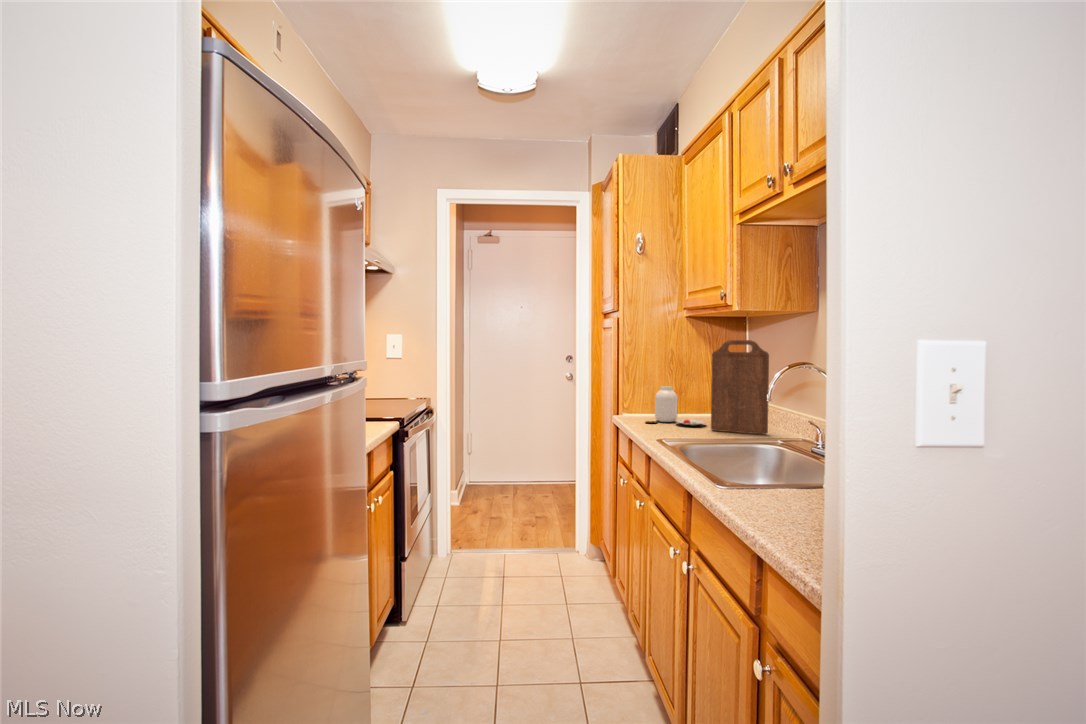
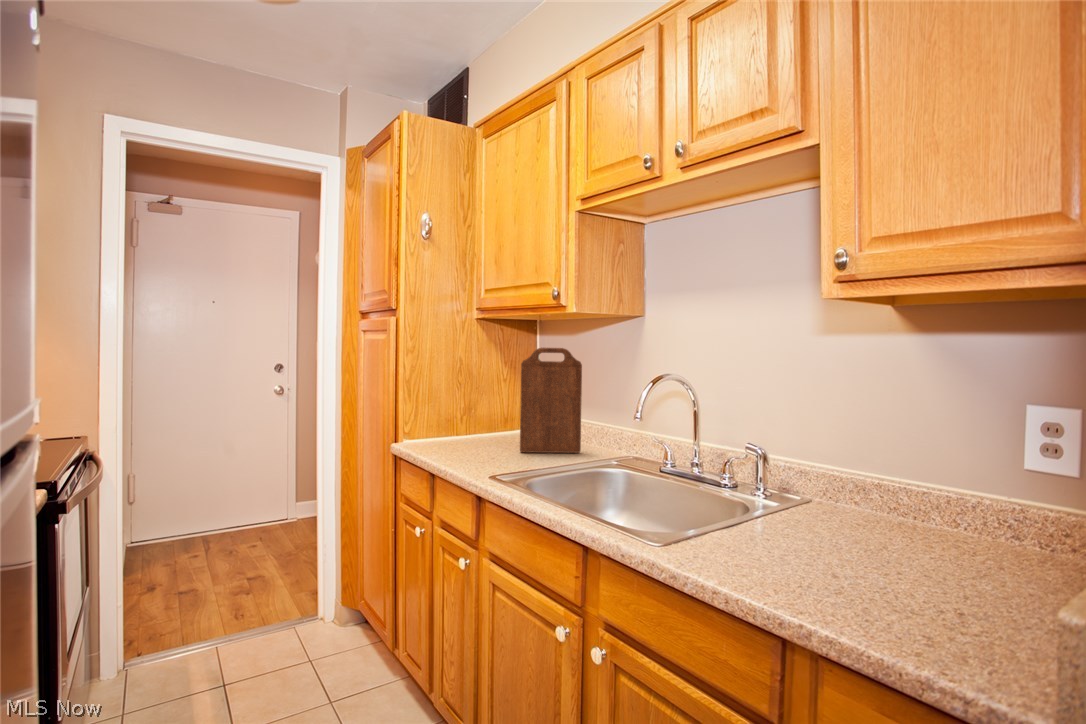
jar: present [646,386,706,425] -> none [436,402,509,448]

